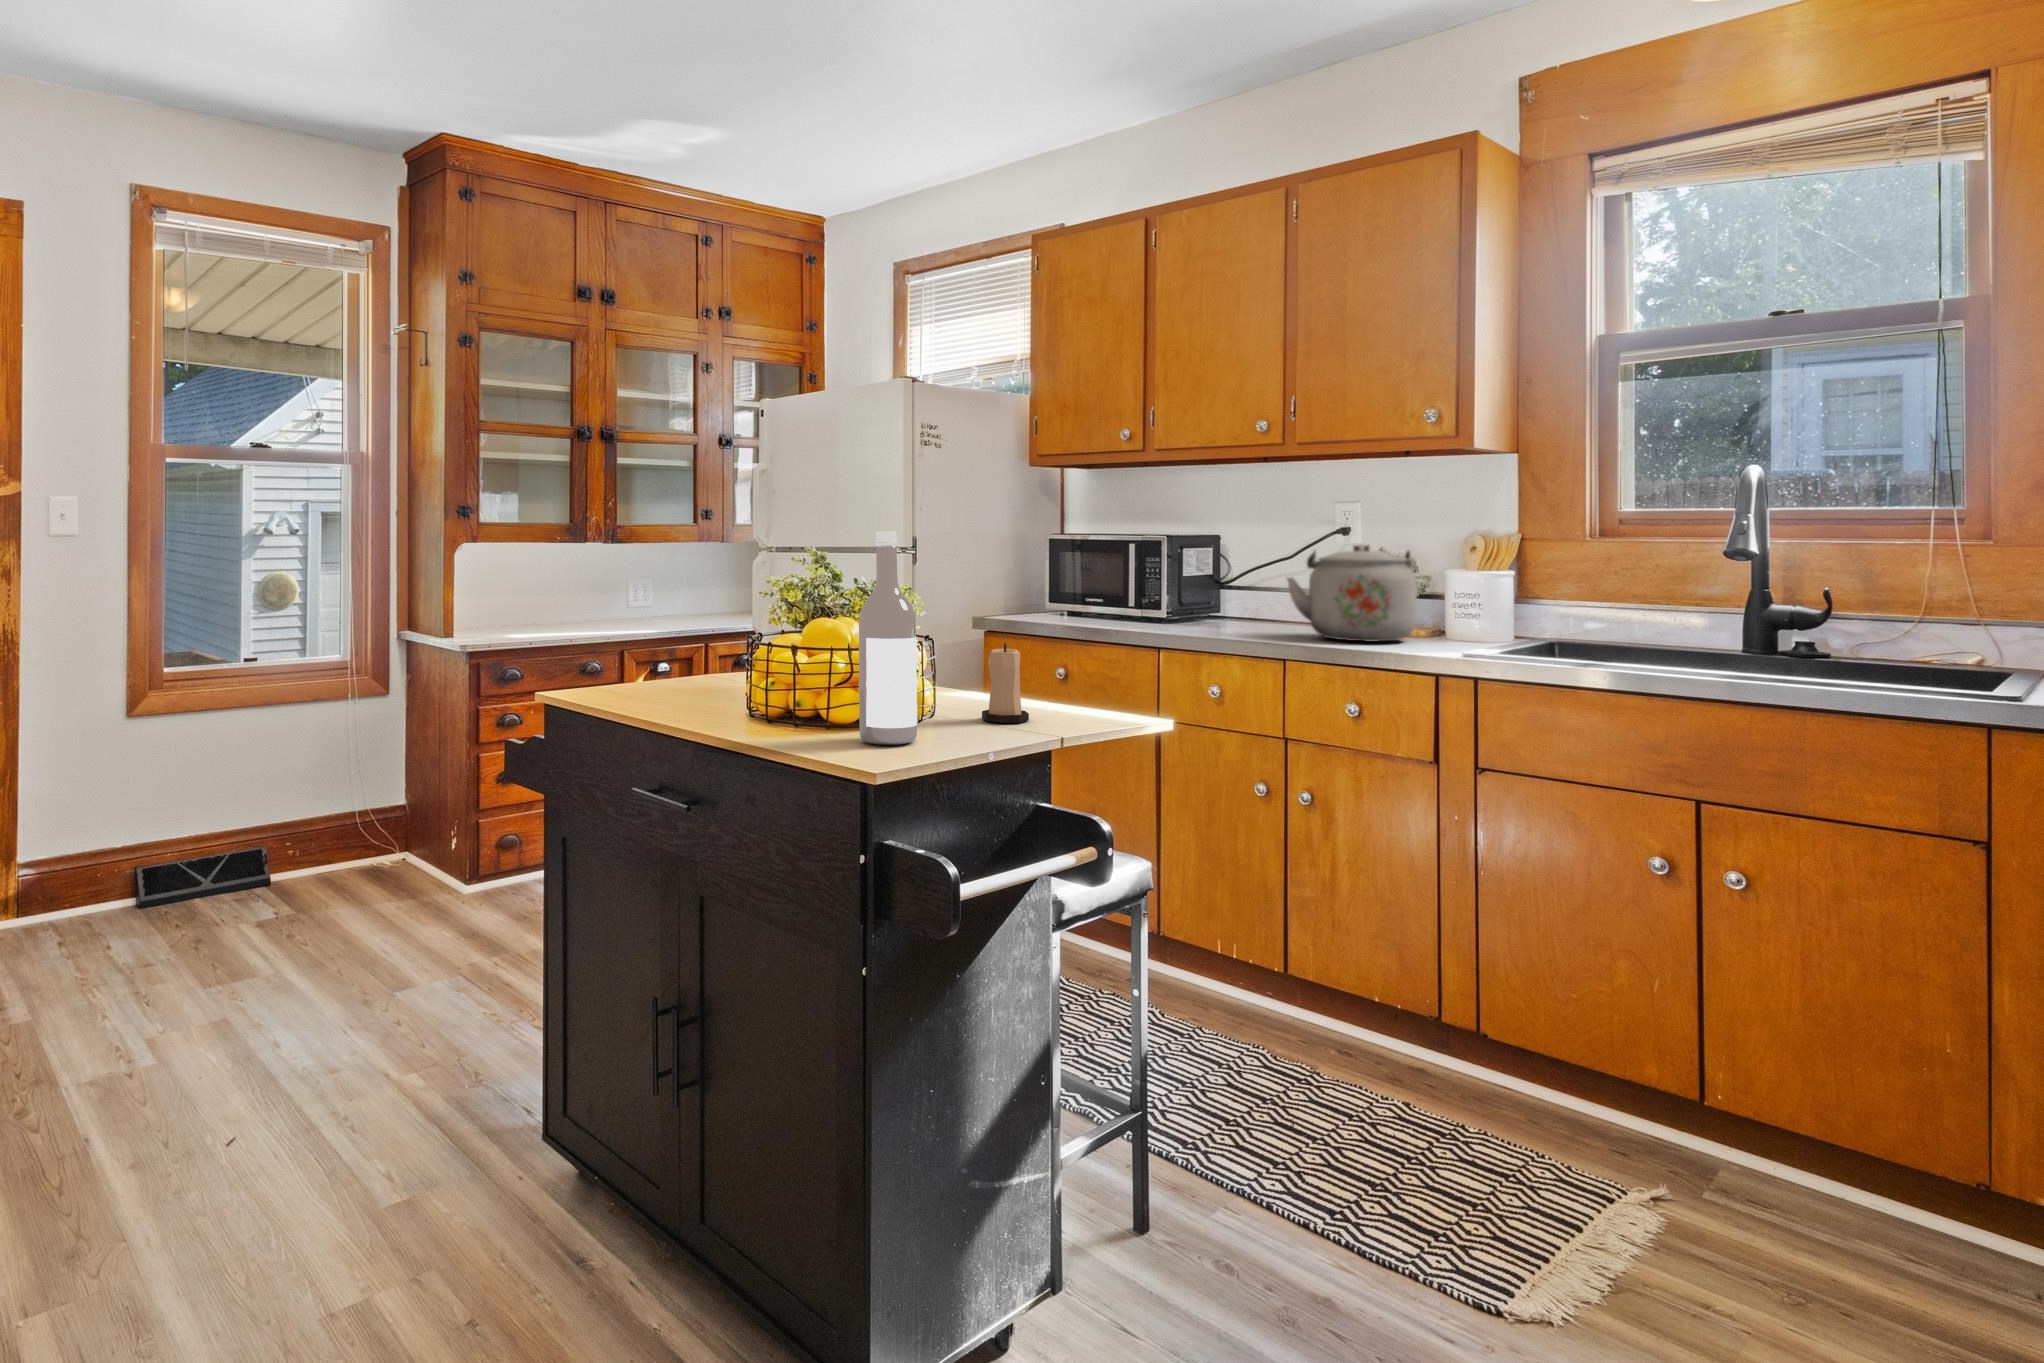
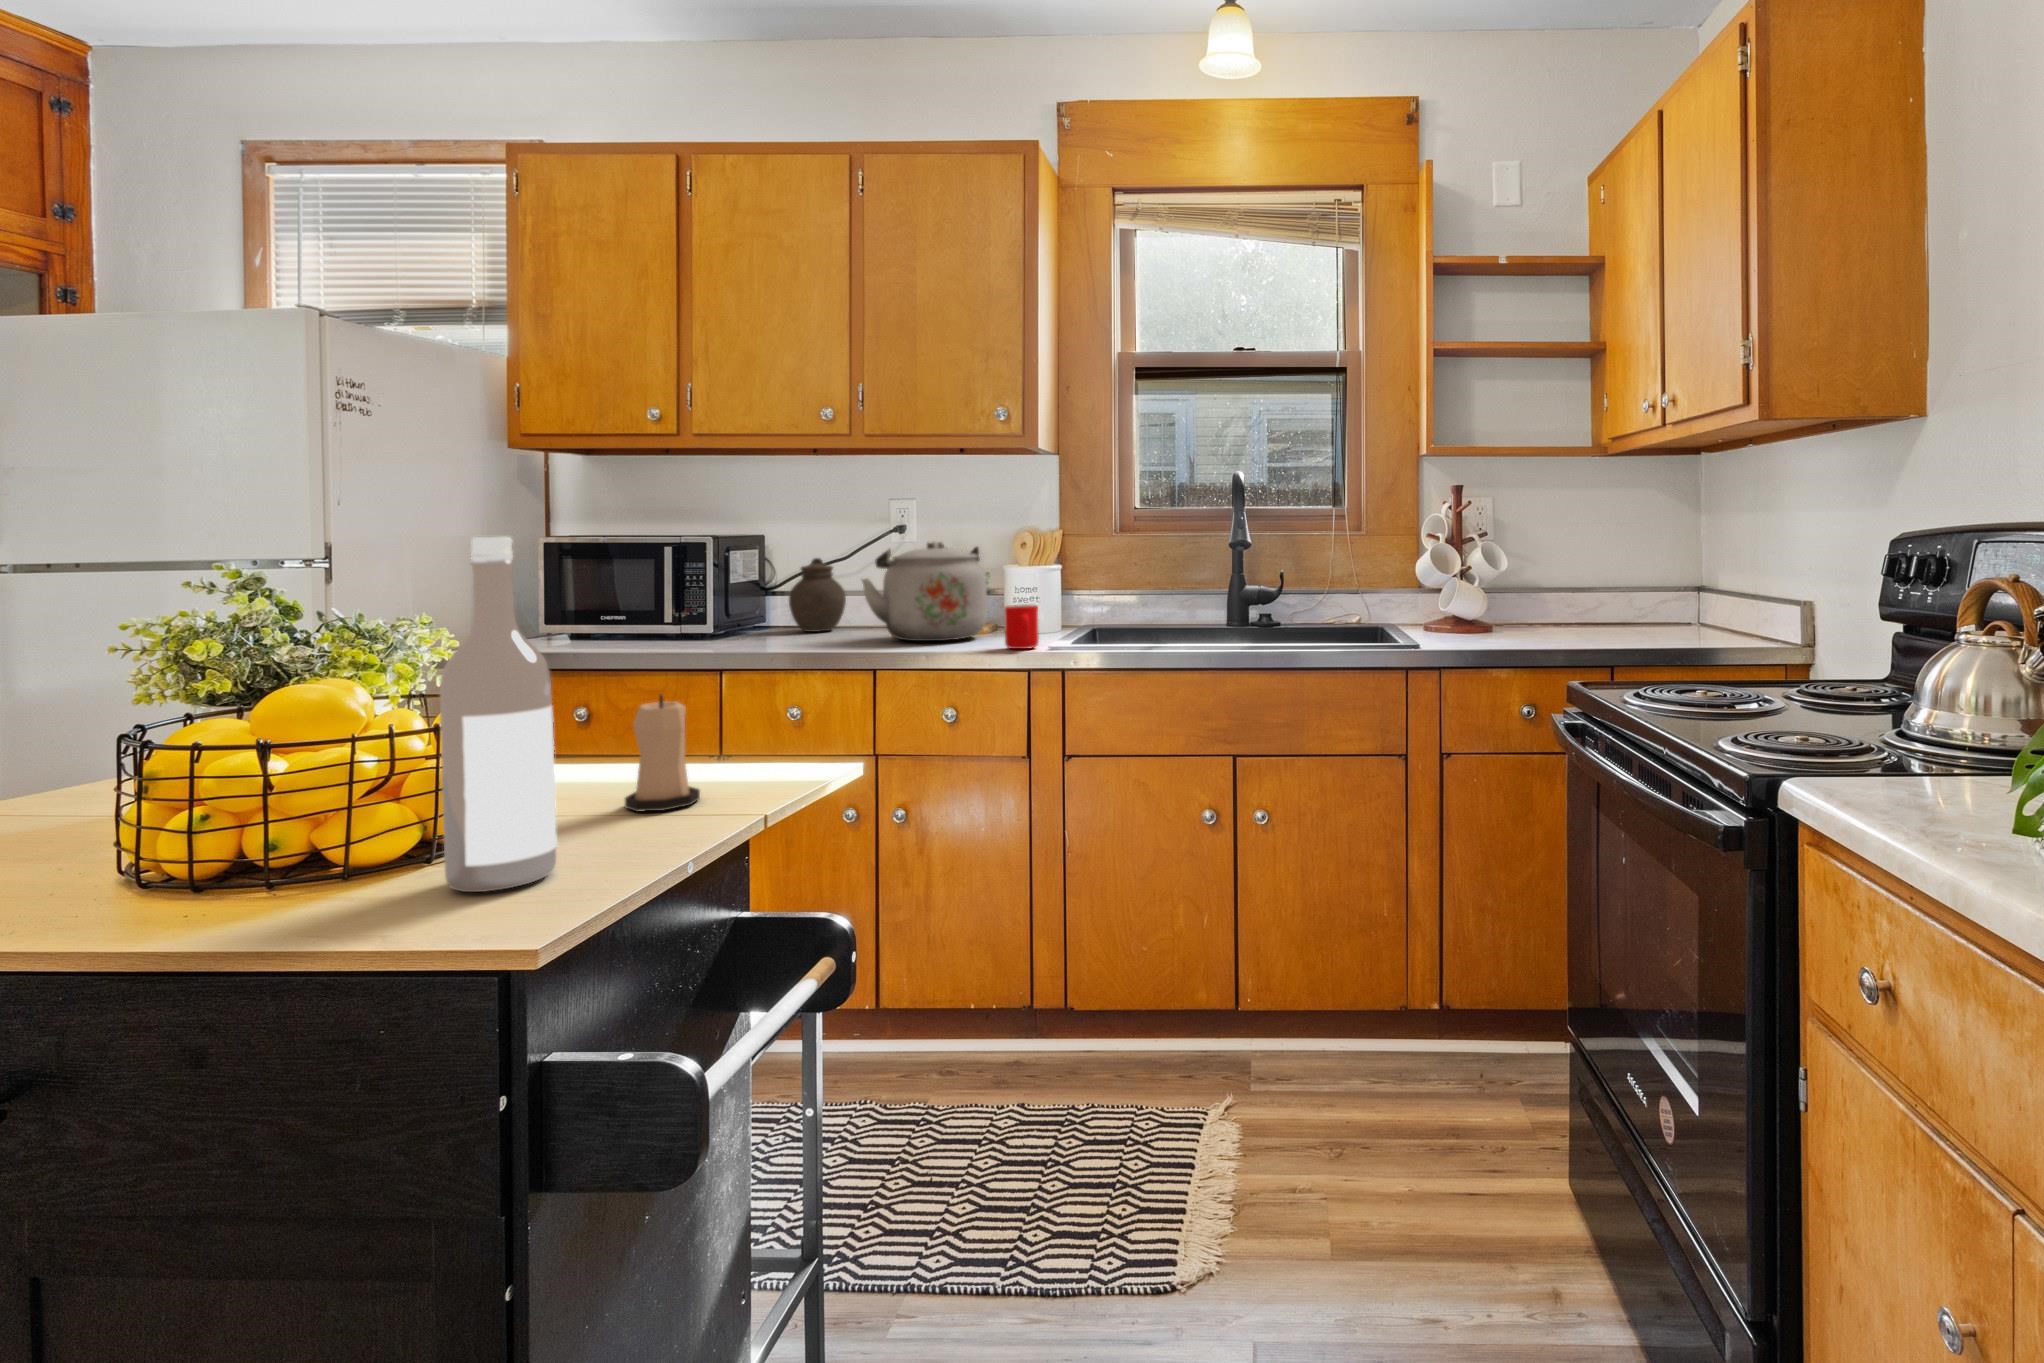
jar: none [1235,557,1288,625] -> present [789,558,846,632]
mug: none [1419,610,1457,655] -> present [1004,604,1039,649]

